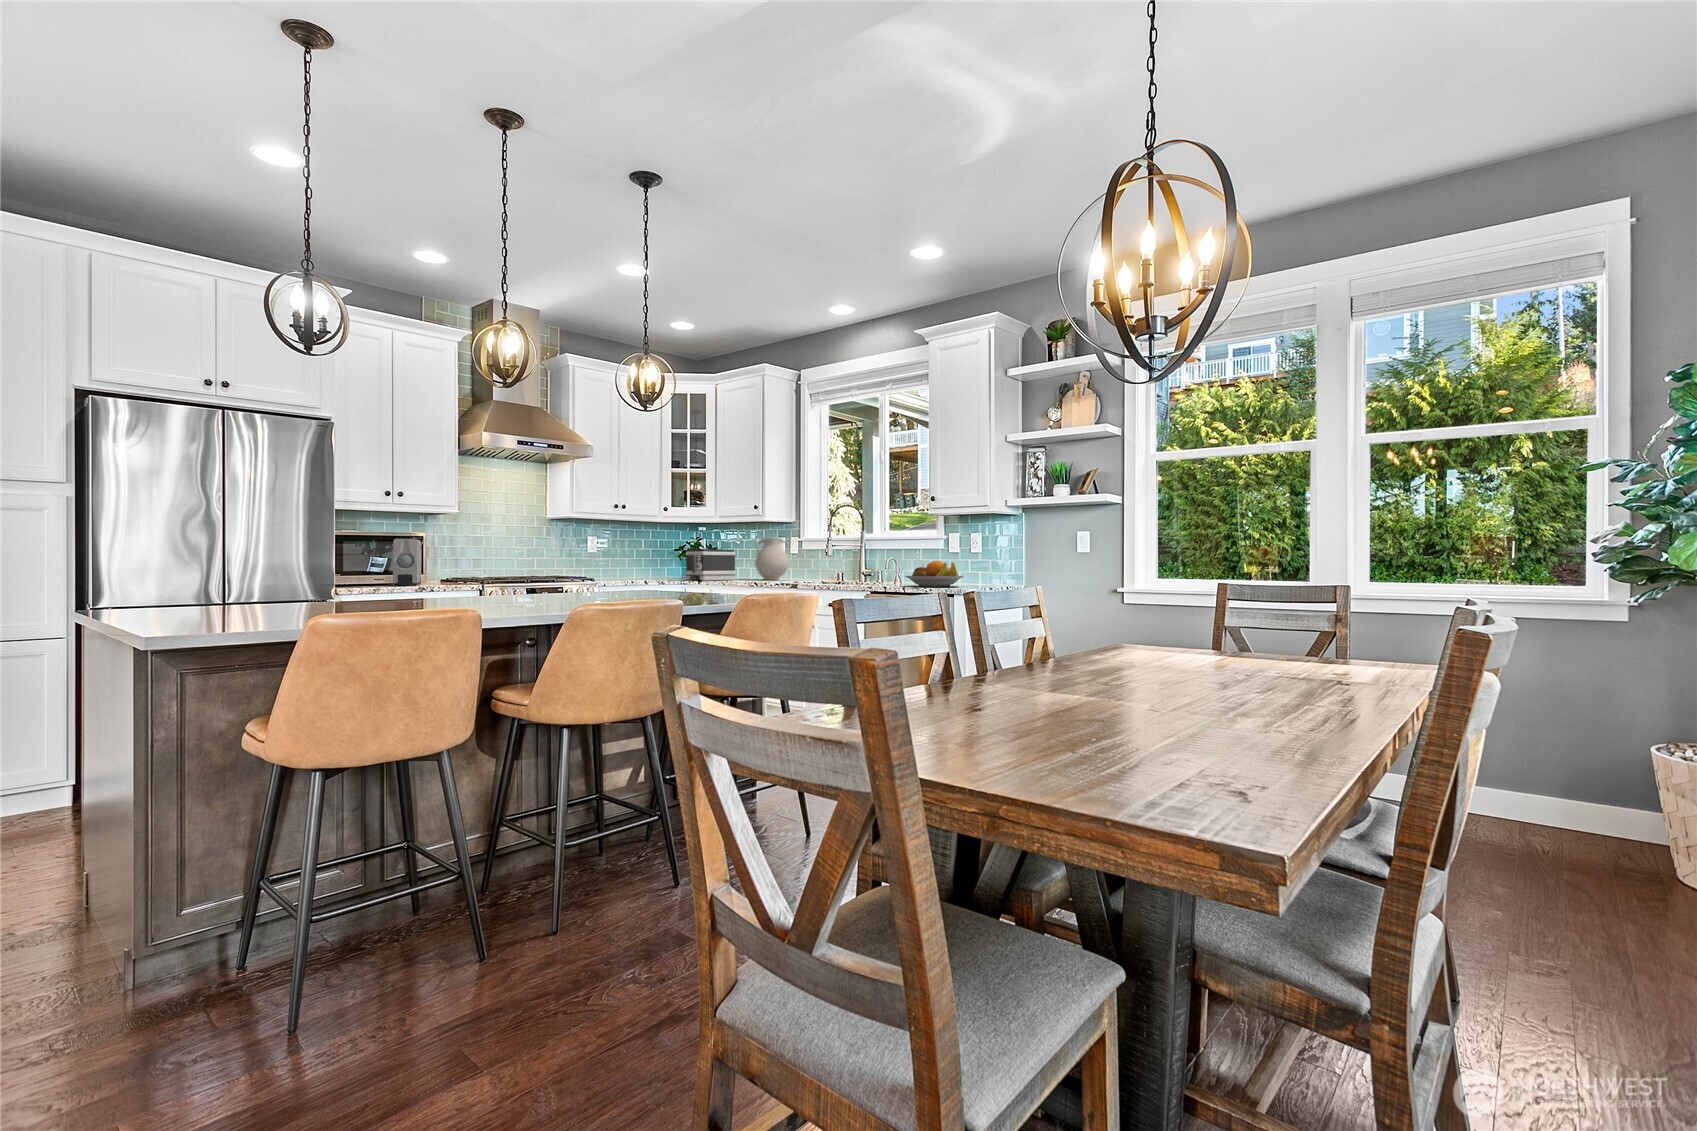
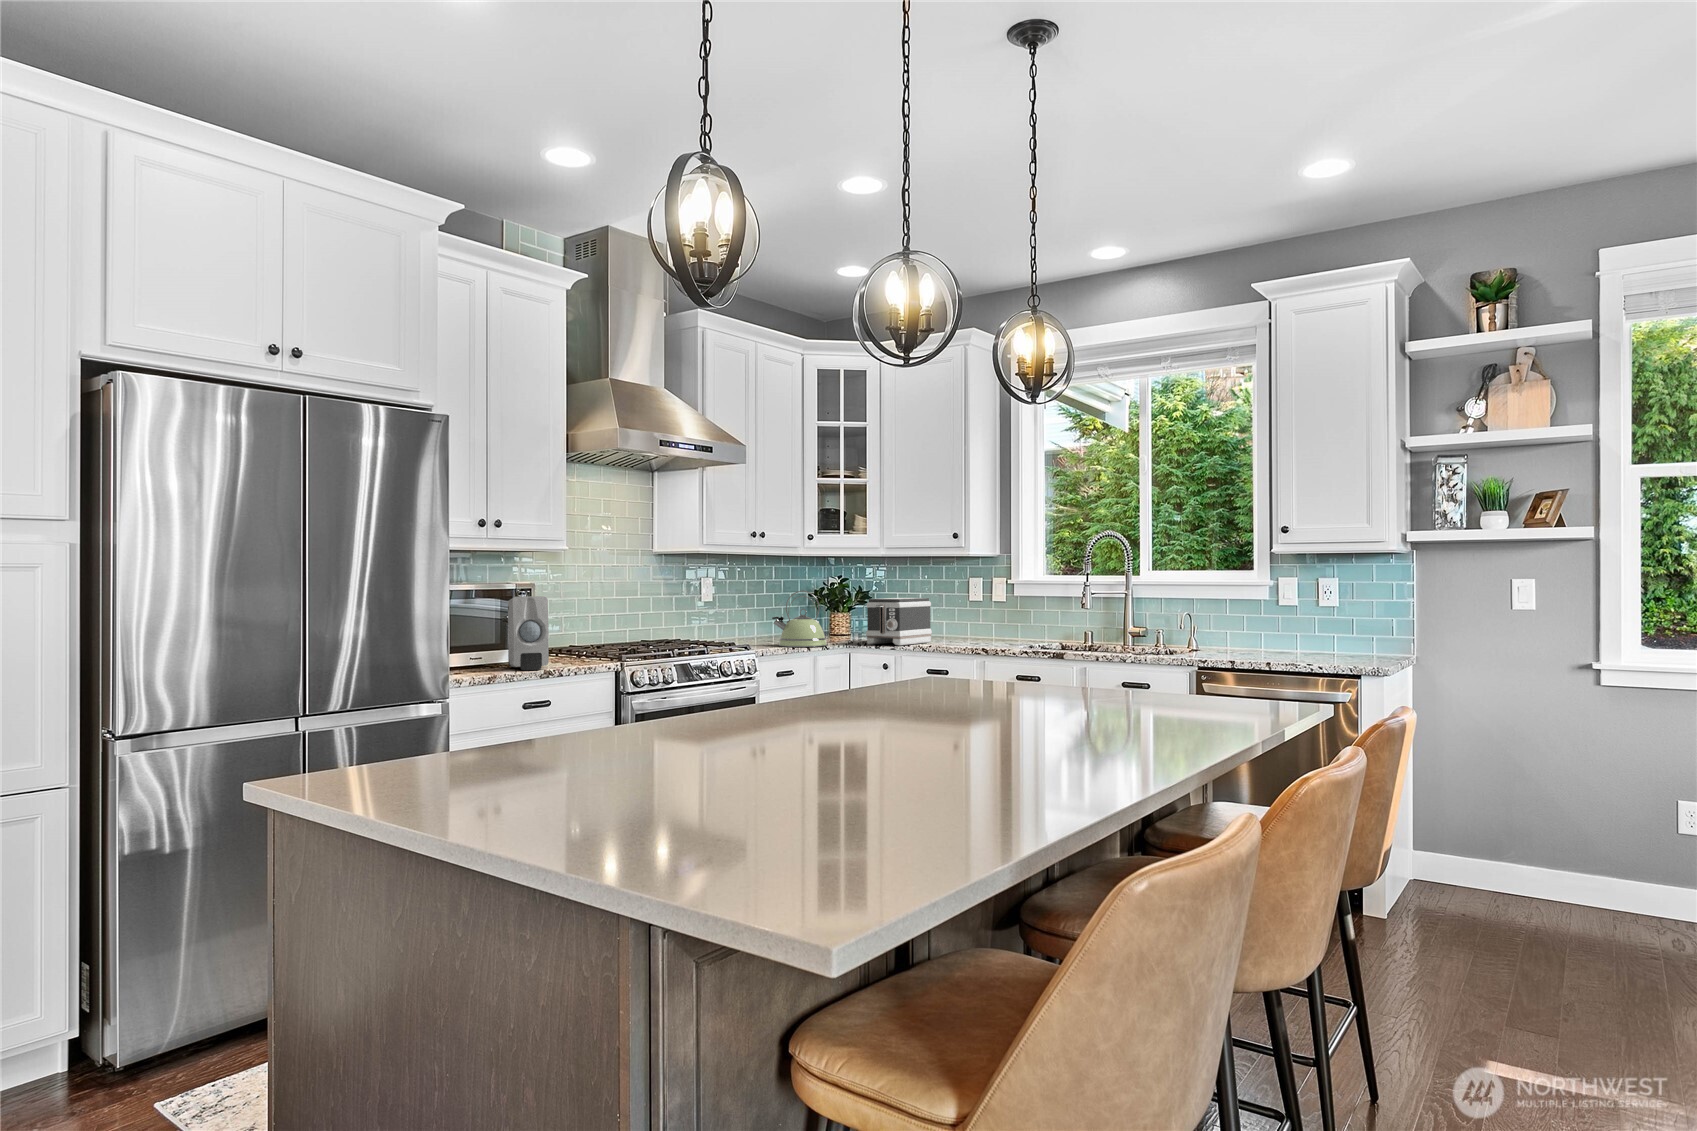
vase: present [755,537,789,580] -> none [952,579,1001,641]
kettle: none [620,543,657,580] -> present [772,591,827,647]
fruit bowl: present [905,561,964,587] -> none [1237,619,1331,658]

